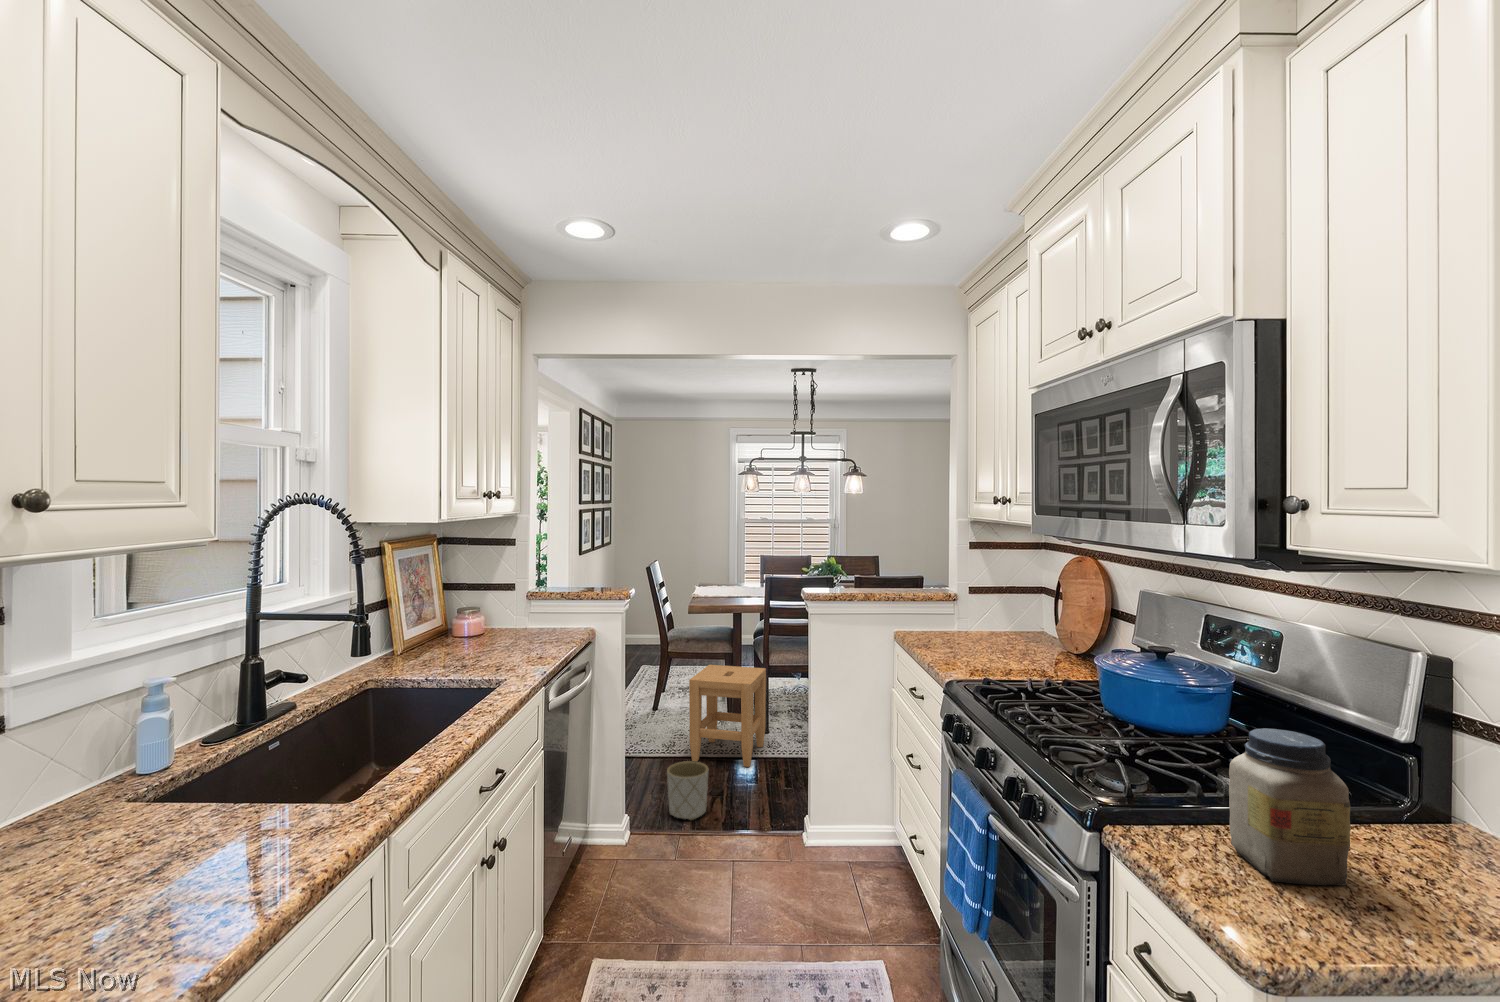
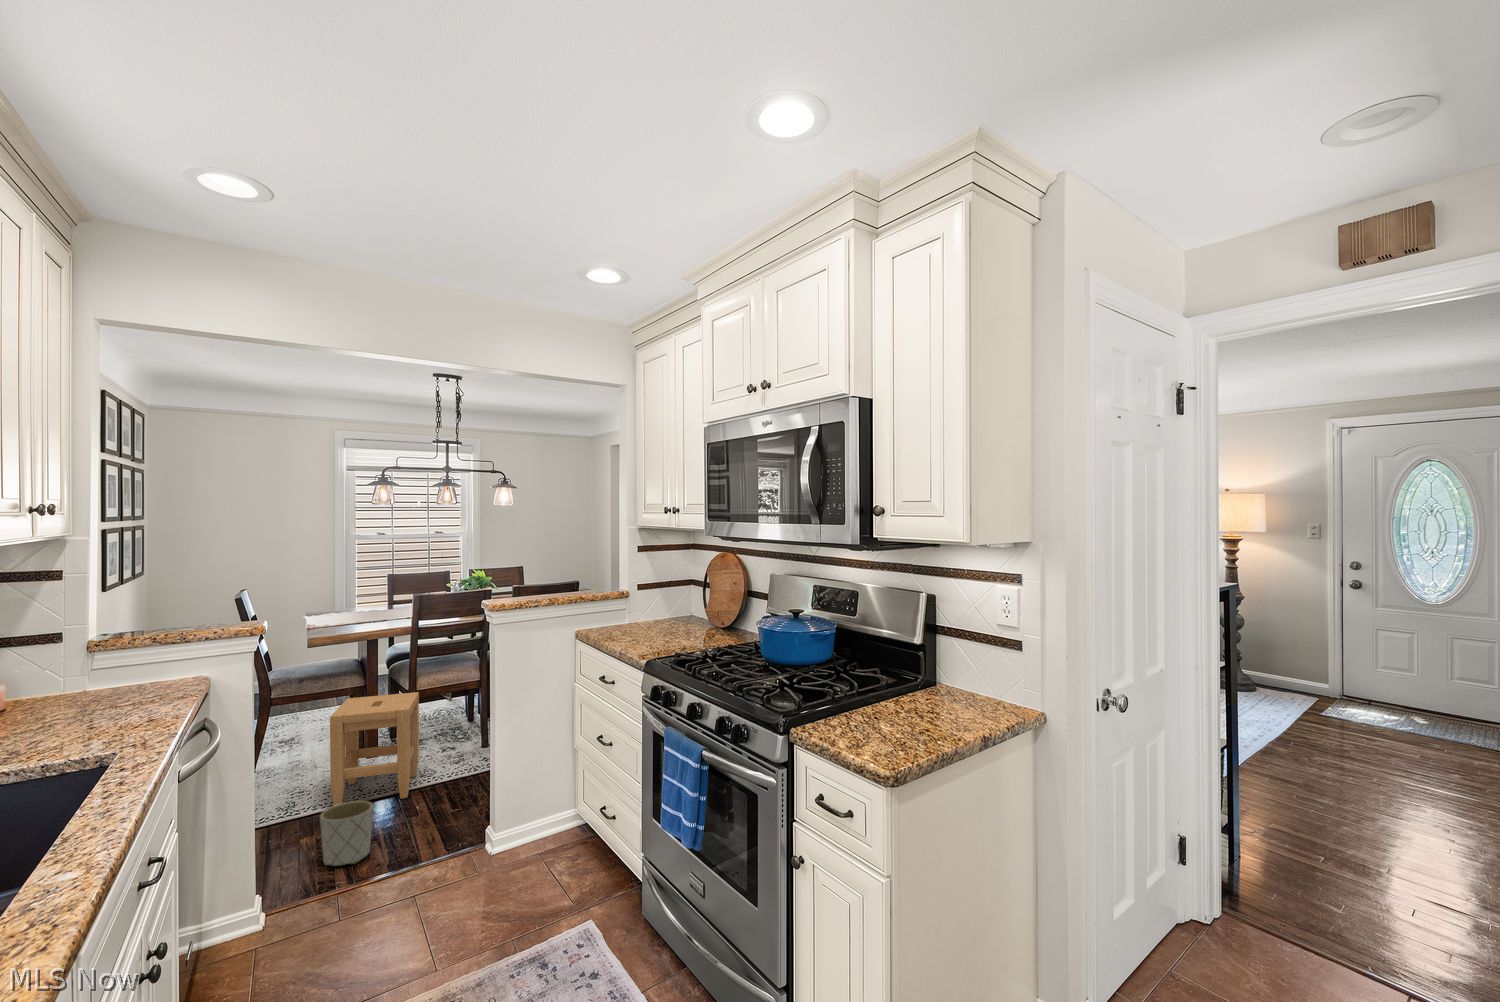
jar: present [1229,728,1351,885] -> none [855,645,913,733]

